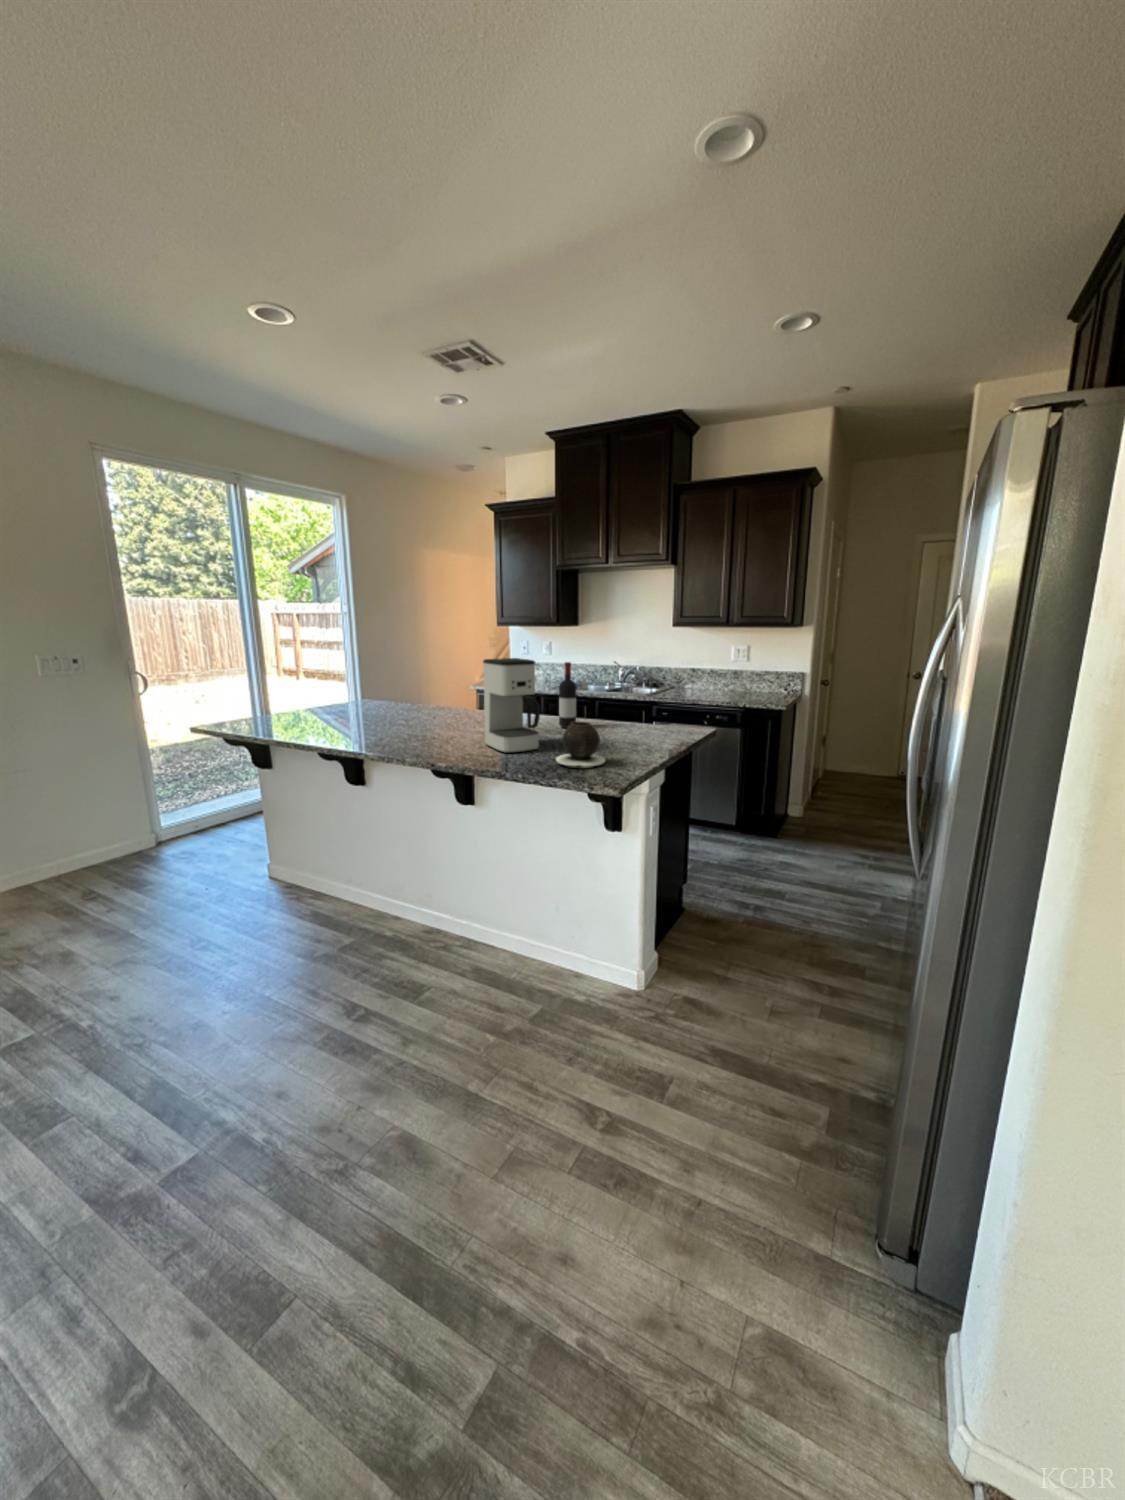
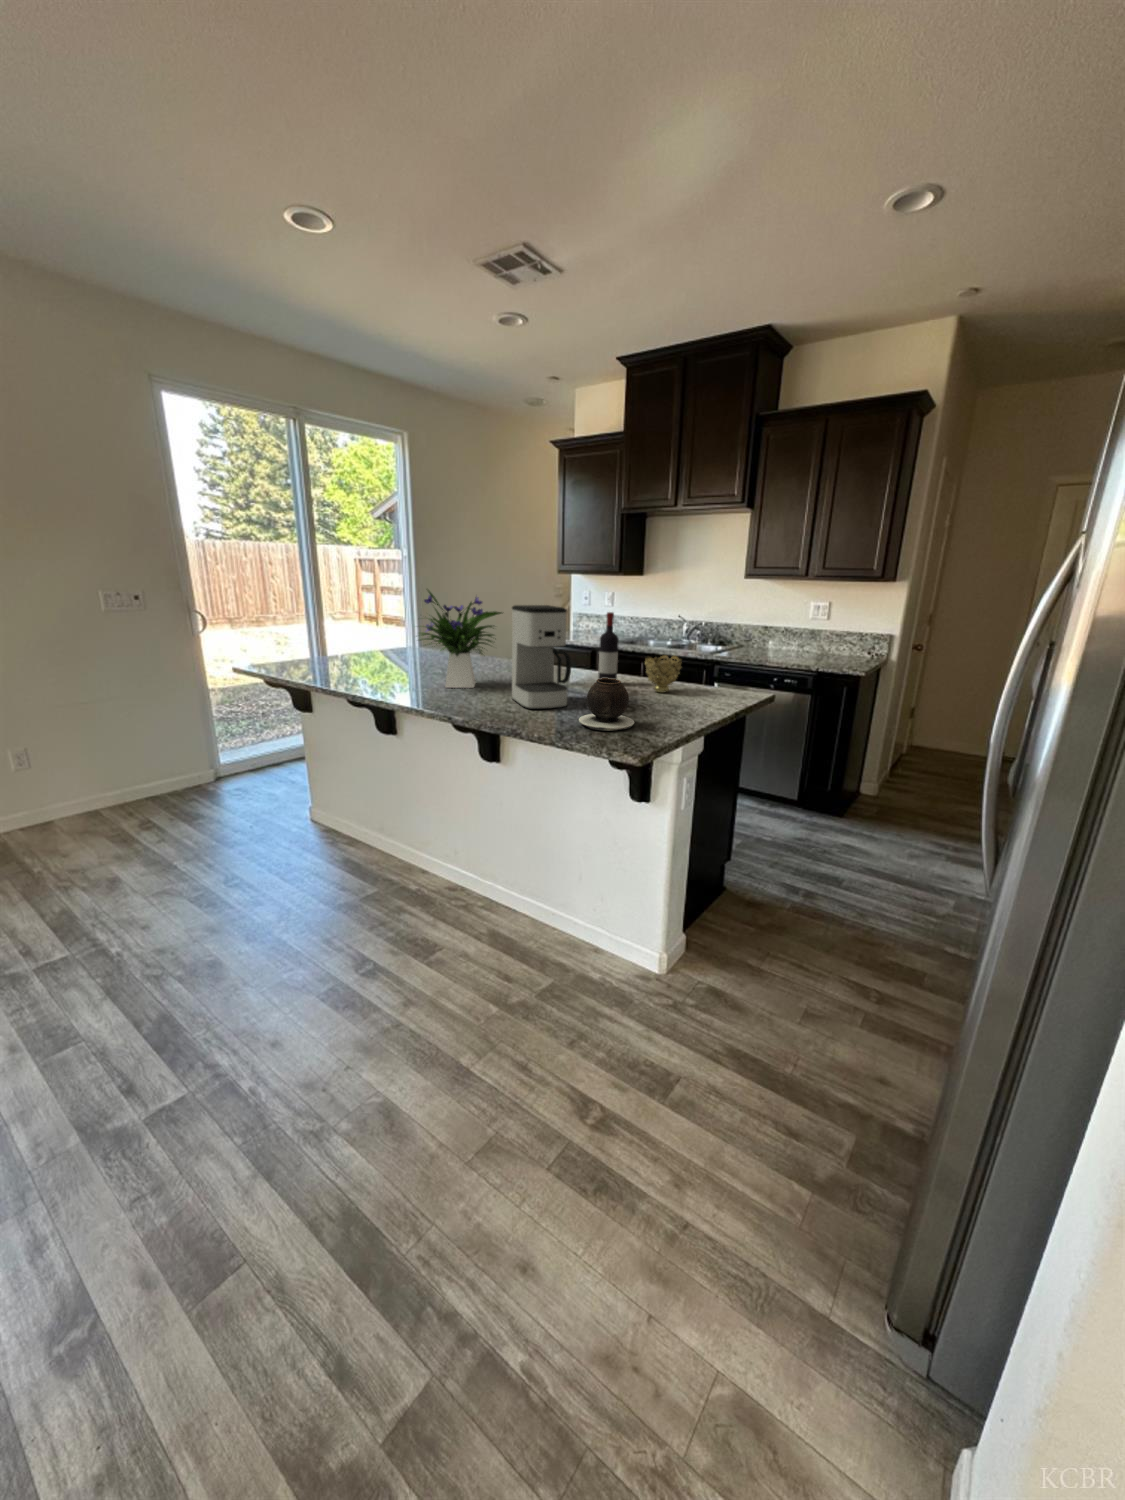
flower arrangement: none [384,645,470,737] -> present [421,590,502,688]
decorative bowl: none [603,698,636,732] -> present [645,655,682,693]

